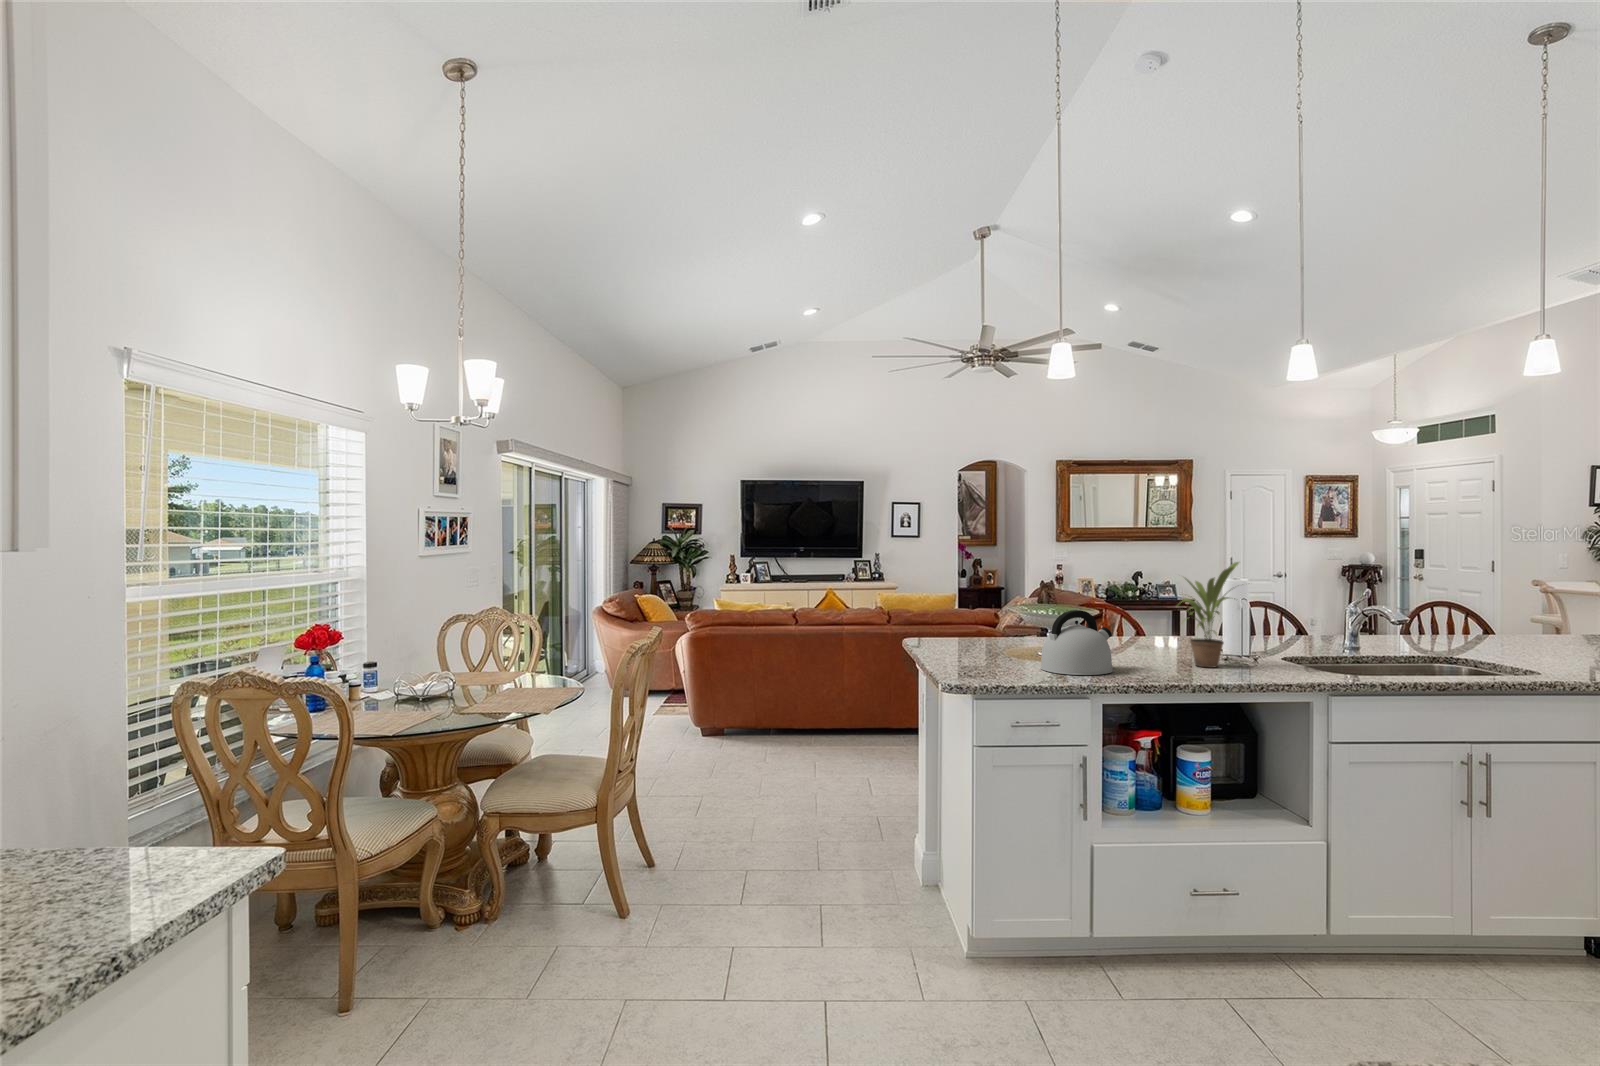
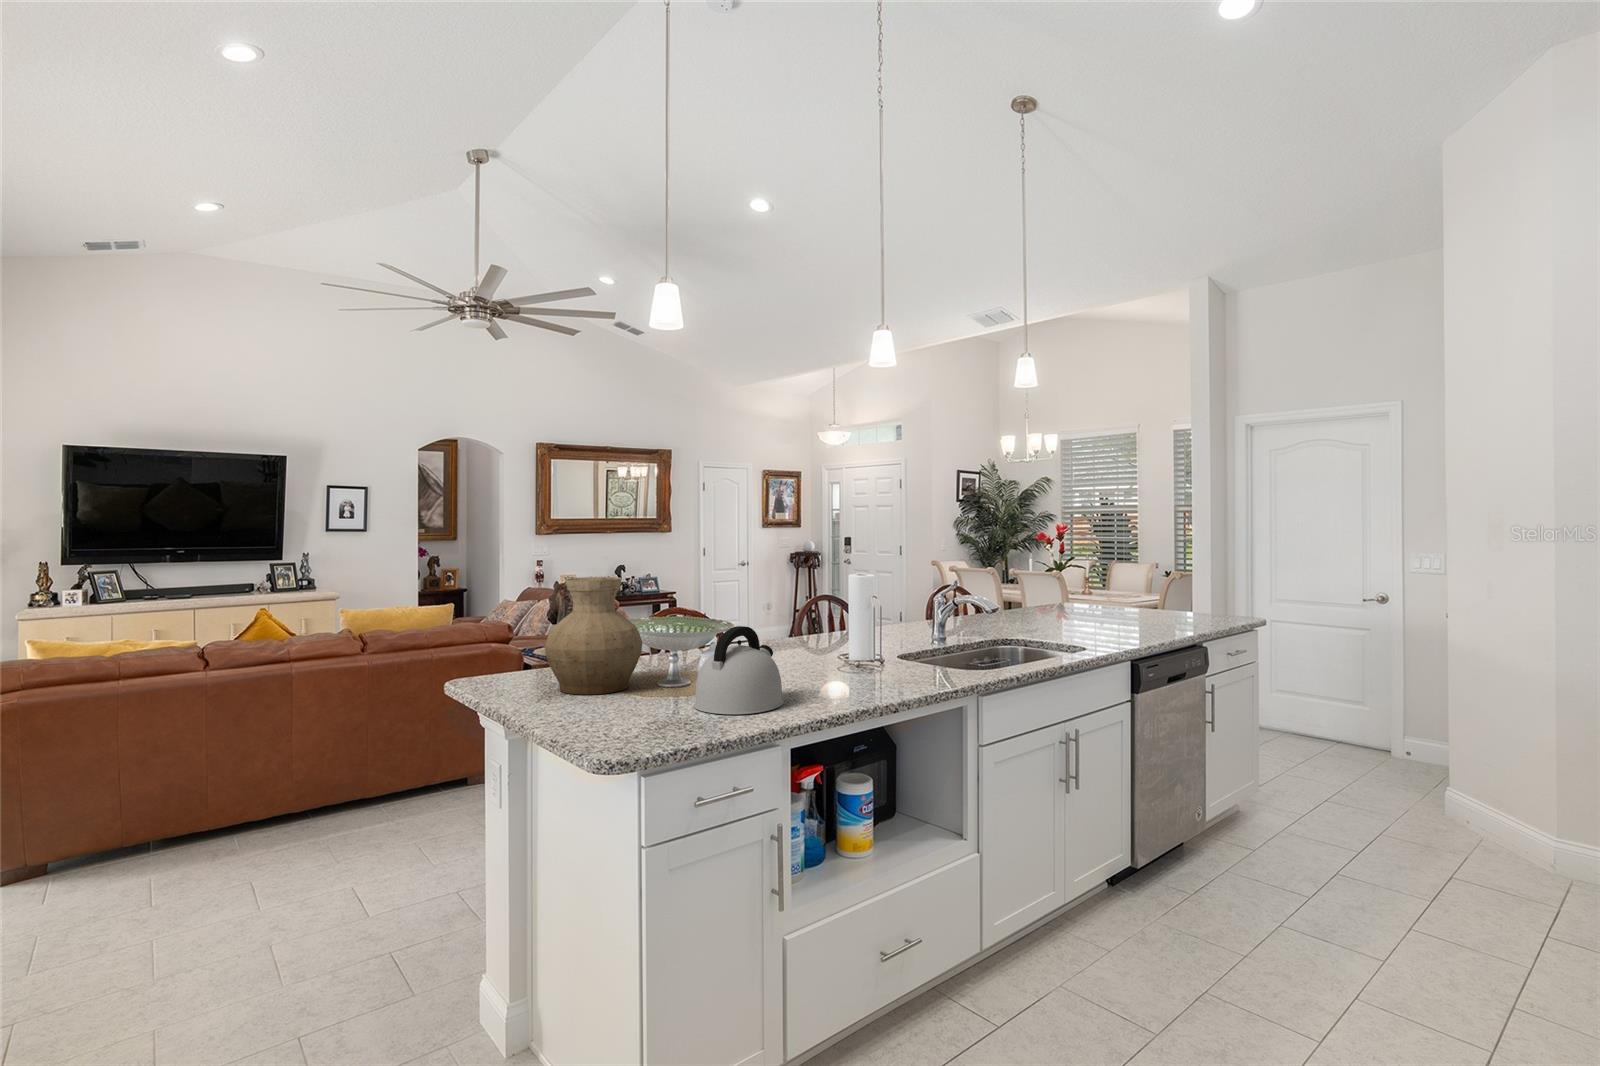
potted plant: present [1182,562,1239,668] -> none [818,557,903,680]
vase: none [953,571,1024,654] -> present [545,577,642,695]

